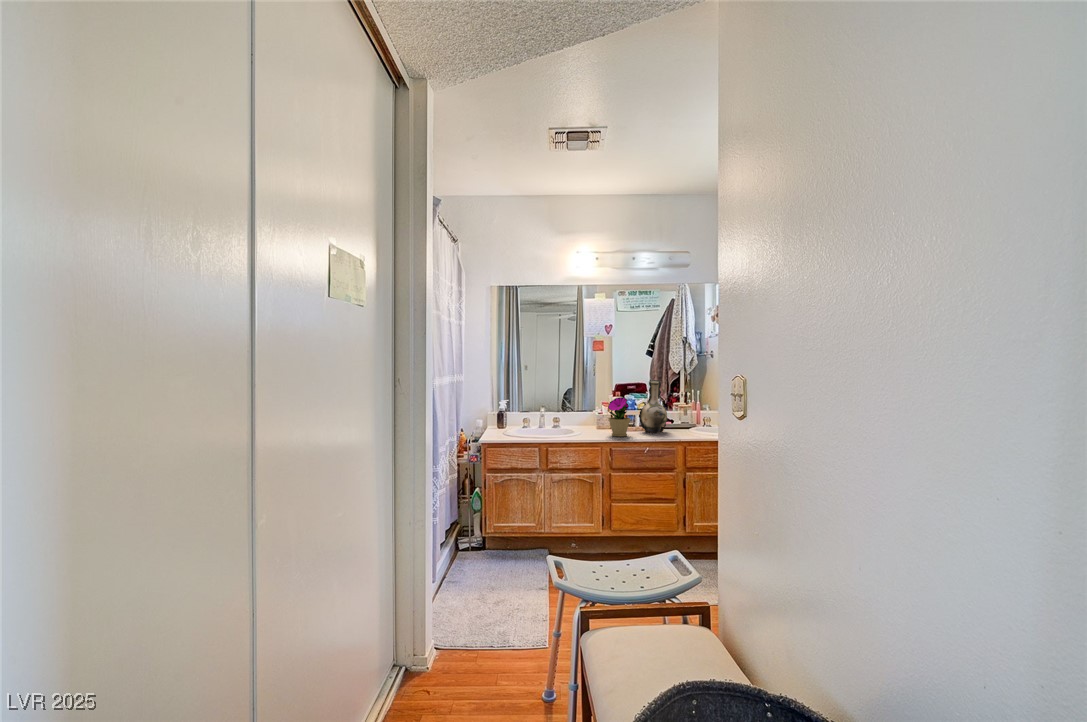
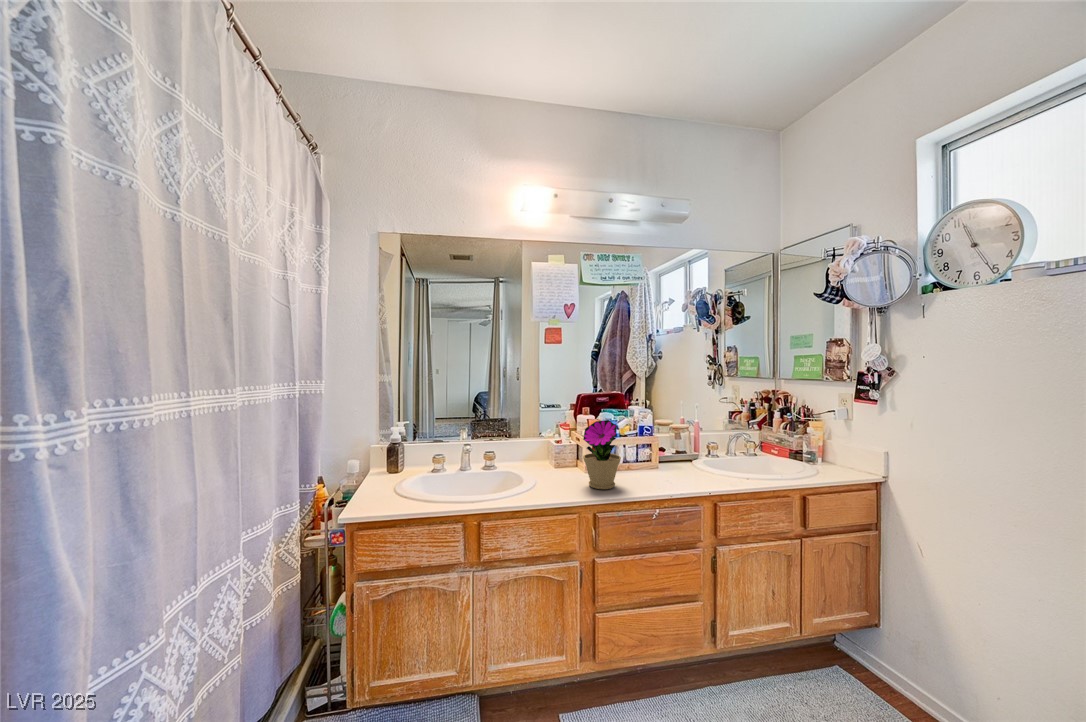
decorative vase: present [639,380,668,433] -> none [626,390,672,475]

